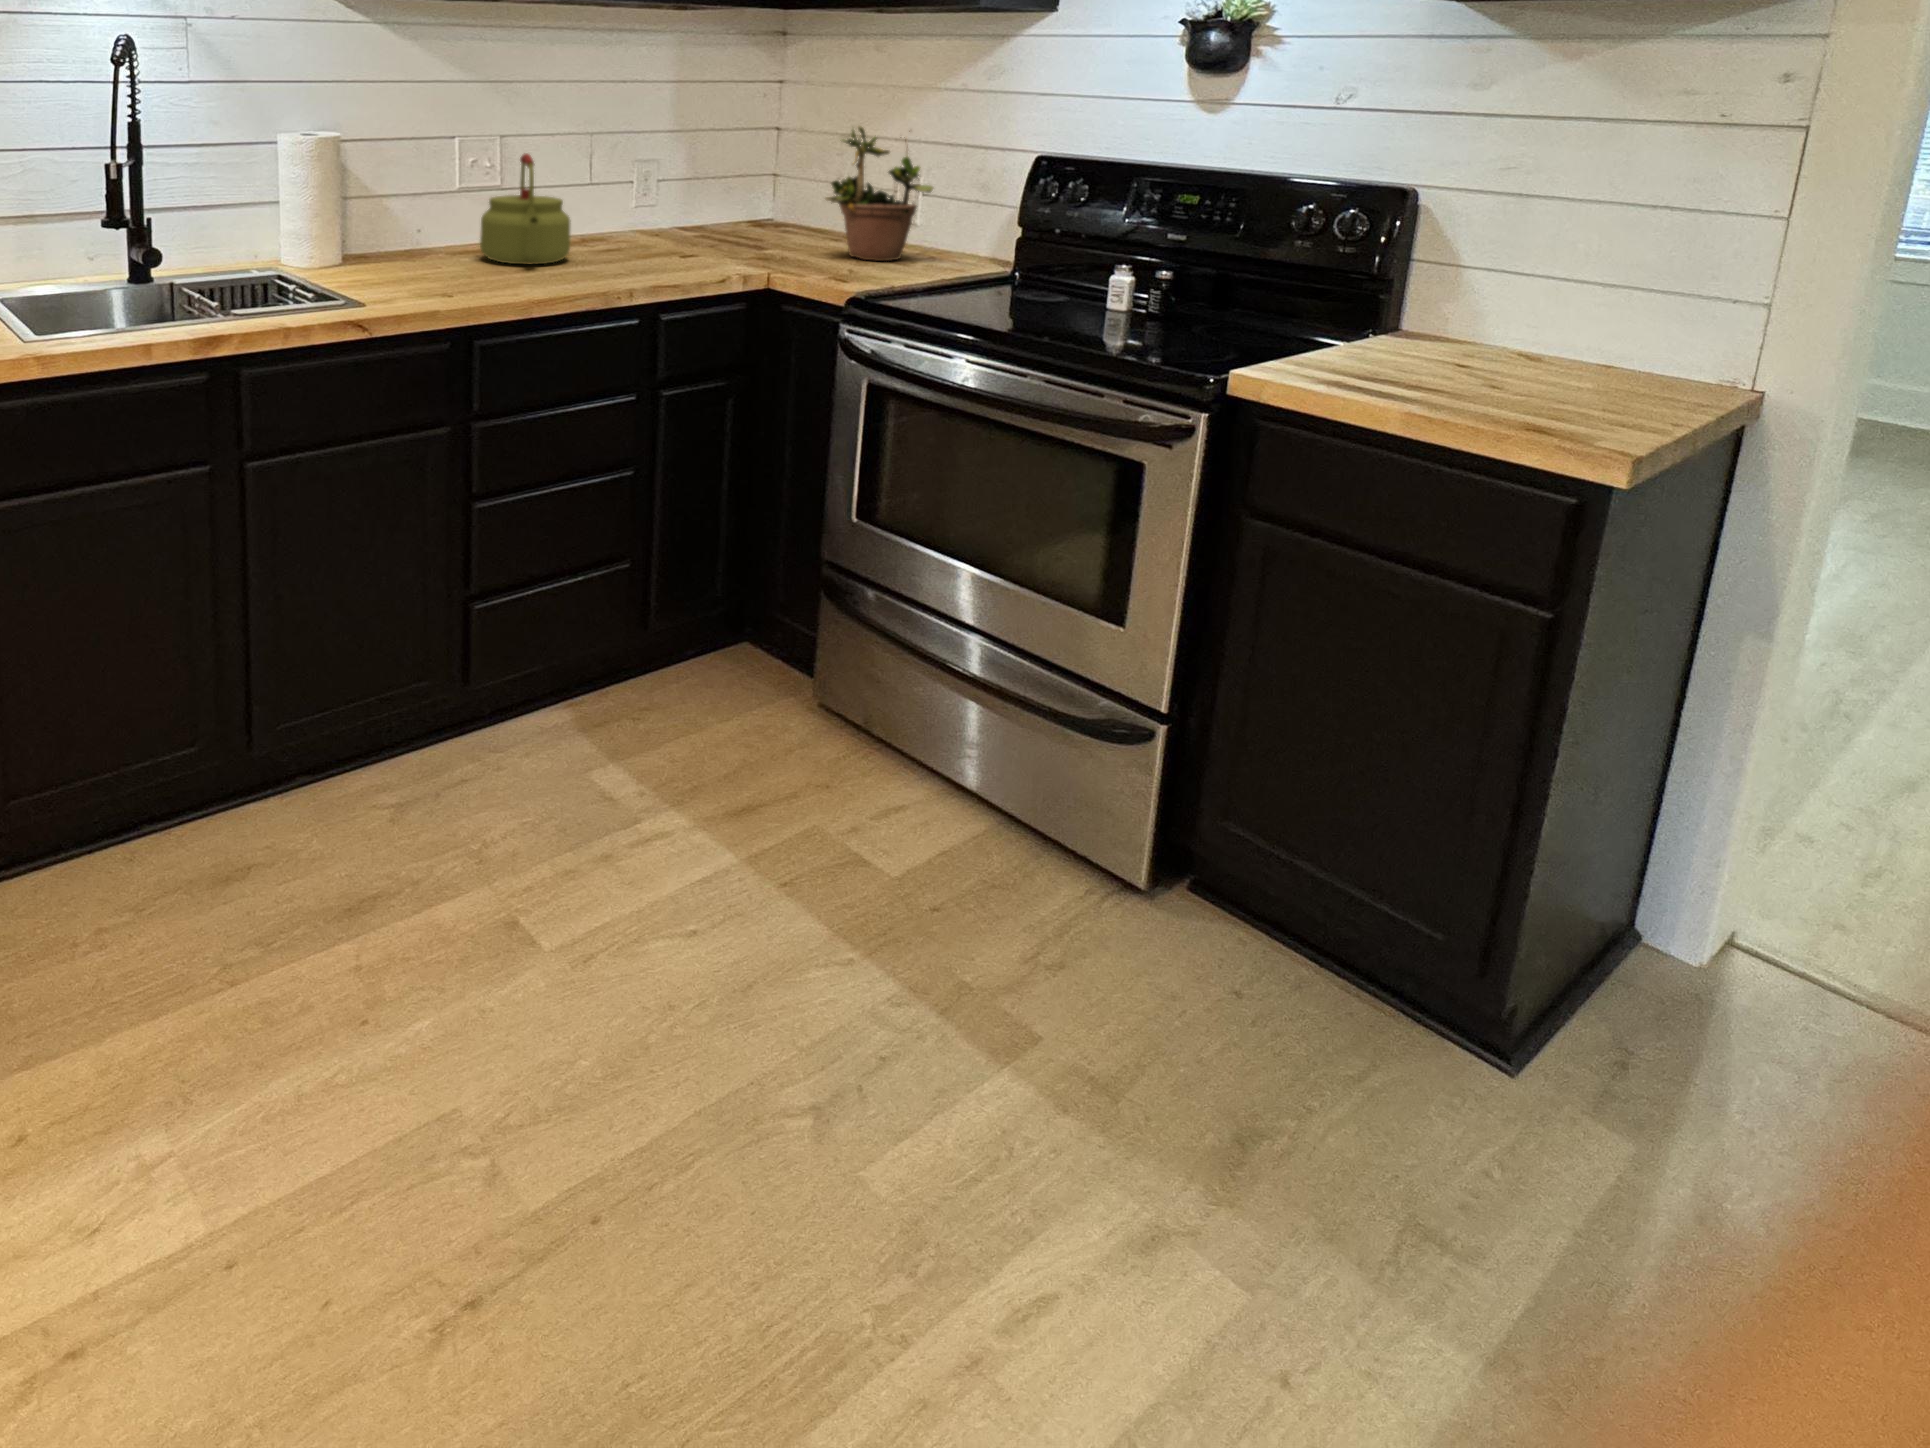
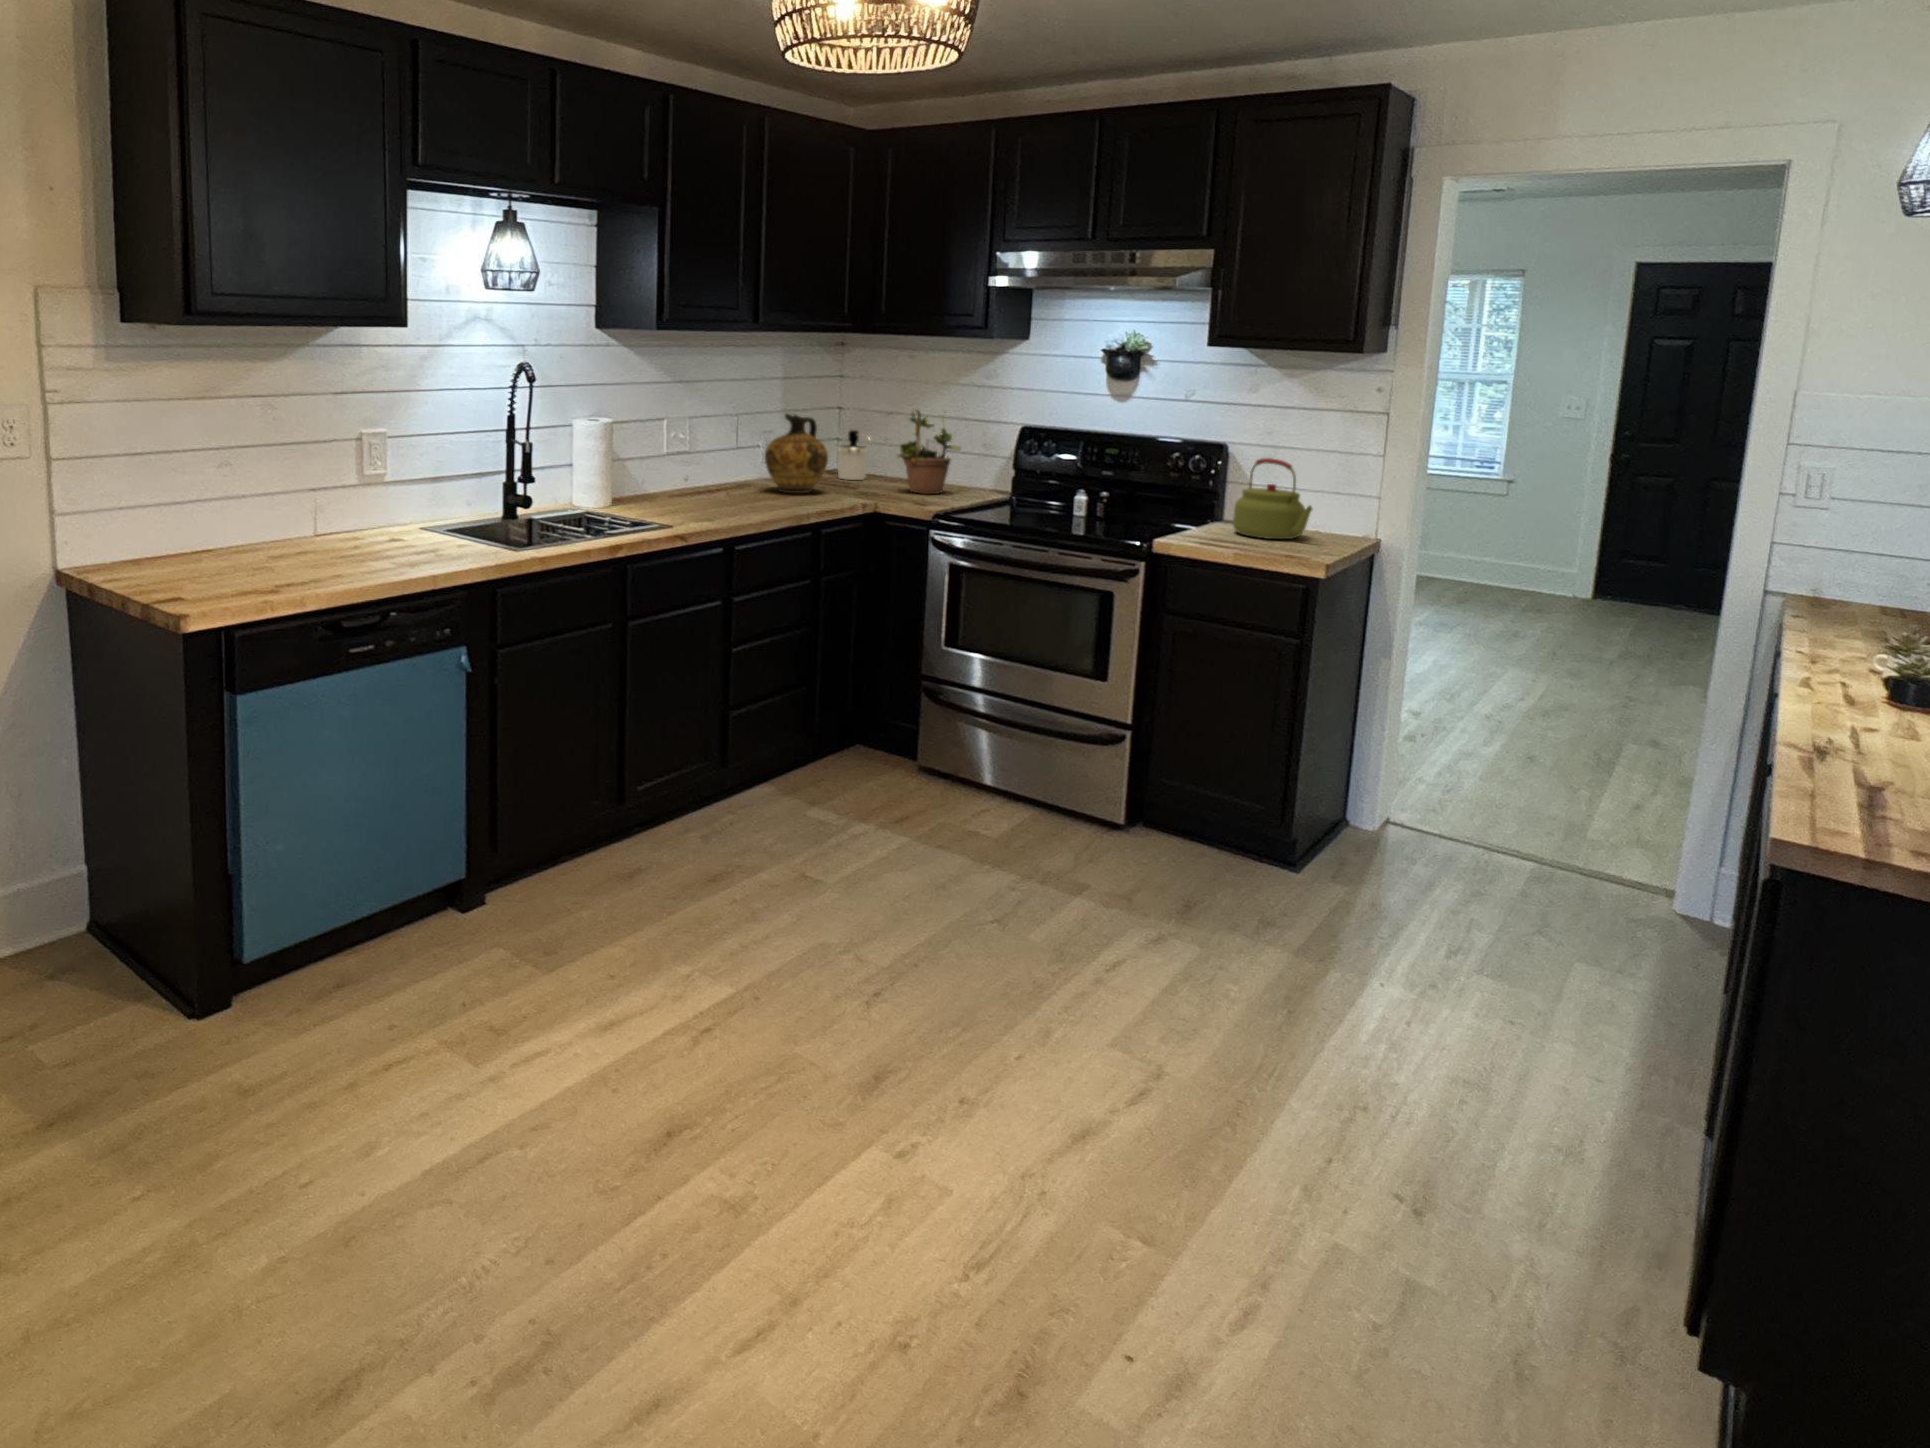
ceramic jug: none [618,131,715,253] -> present [765,414,828,493]
kettle: present [480,153,570,264] -> present [1233,458,1313,539]
soap dispenser: none [762,161,807,235] -> present [838,430,872,480]

